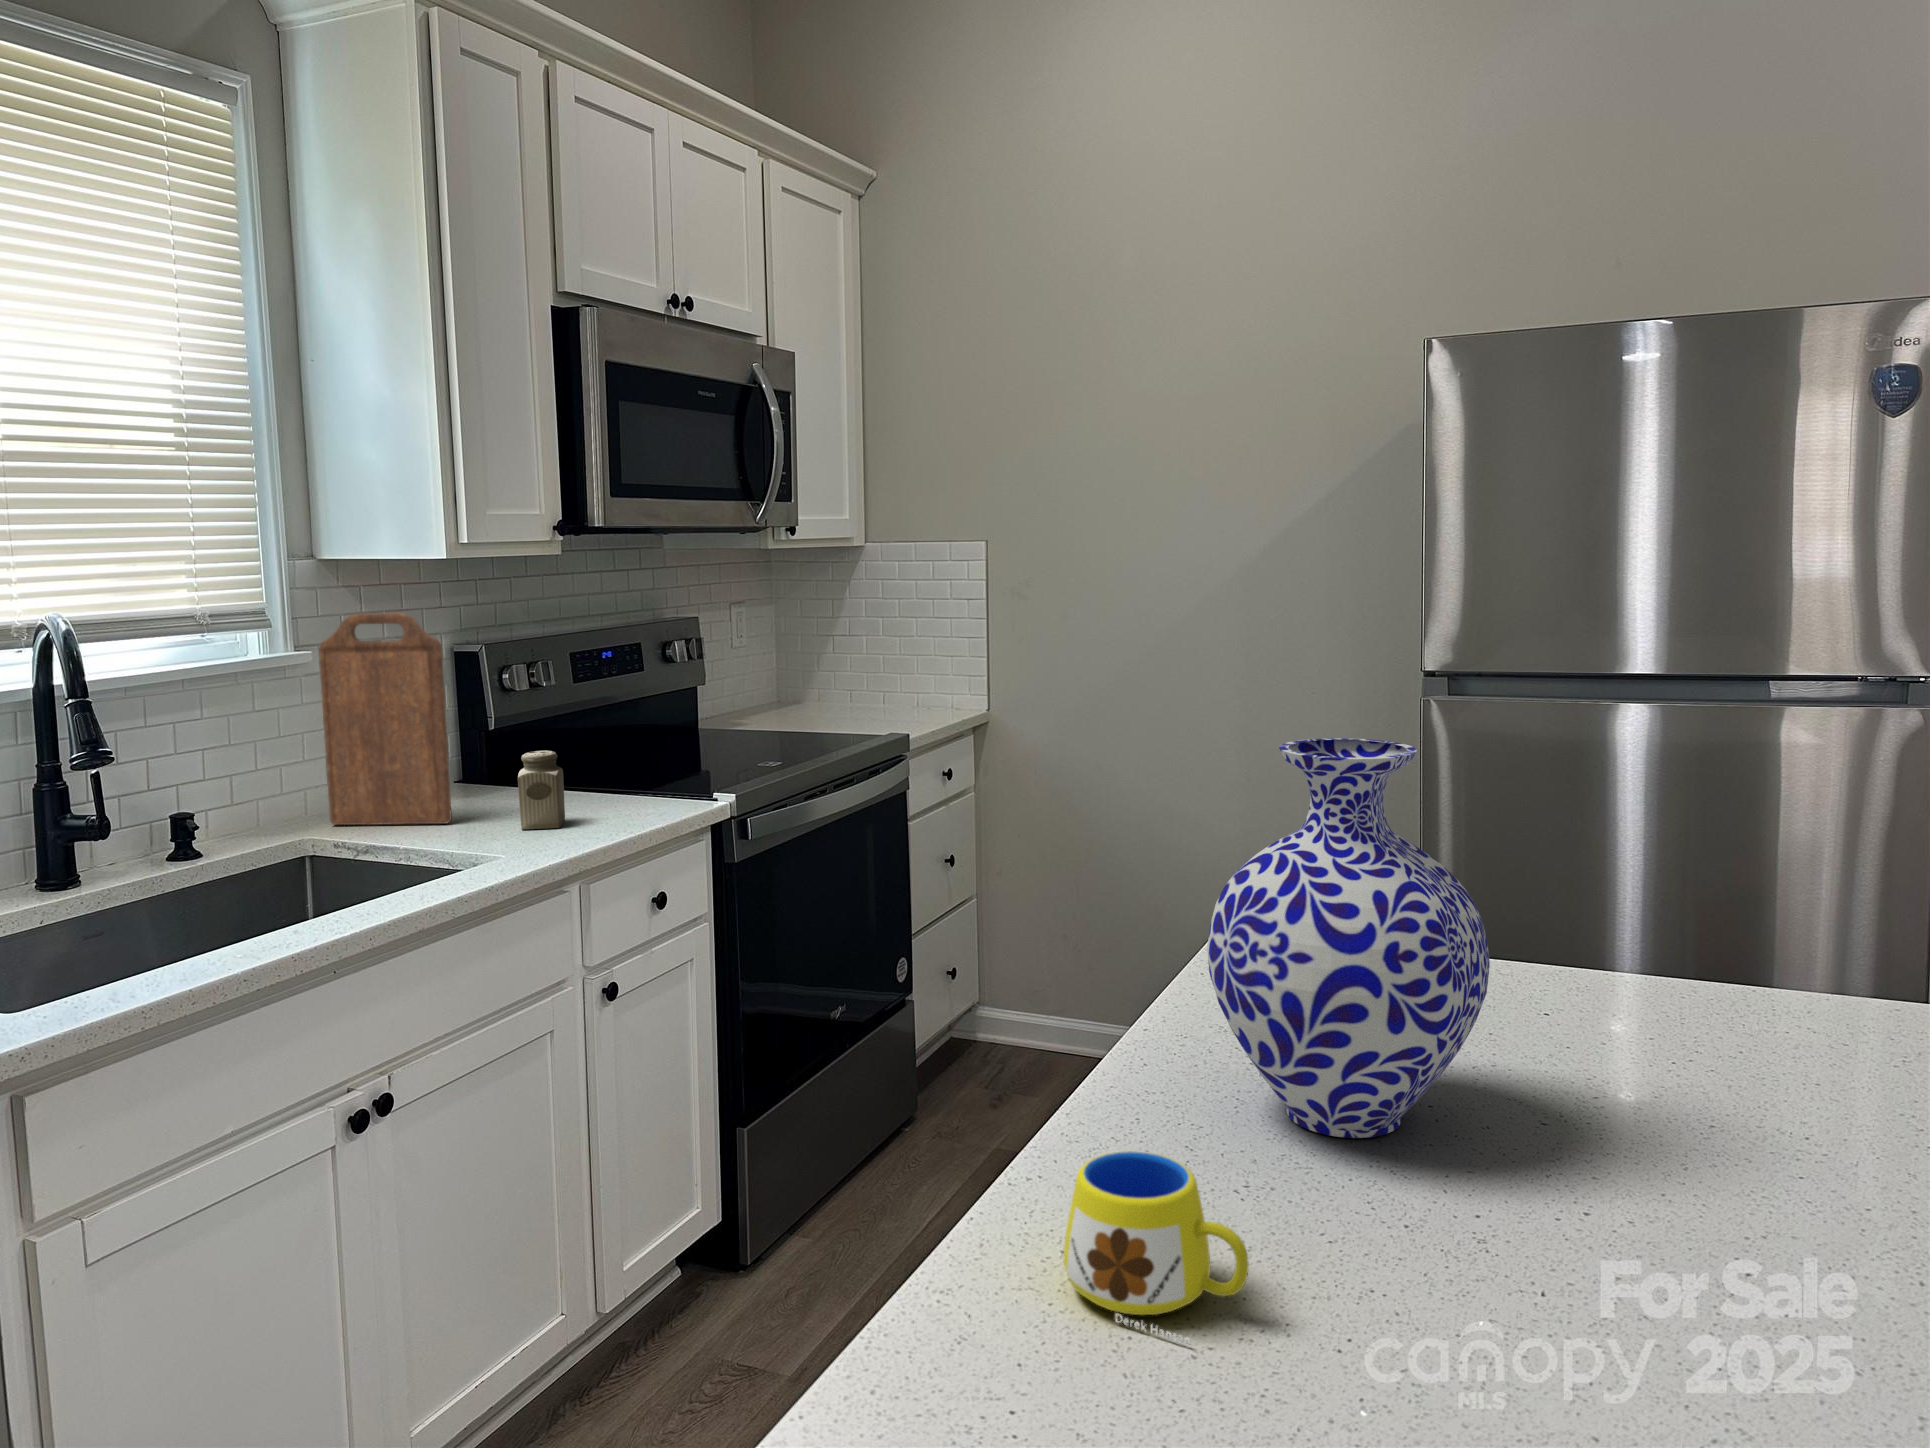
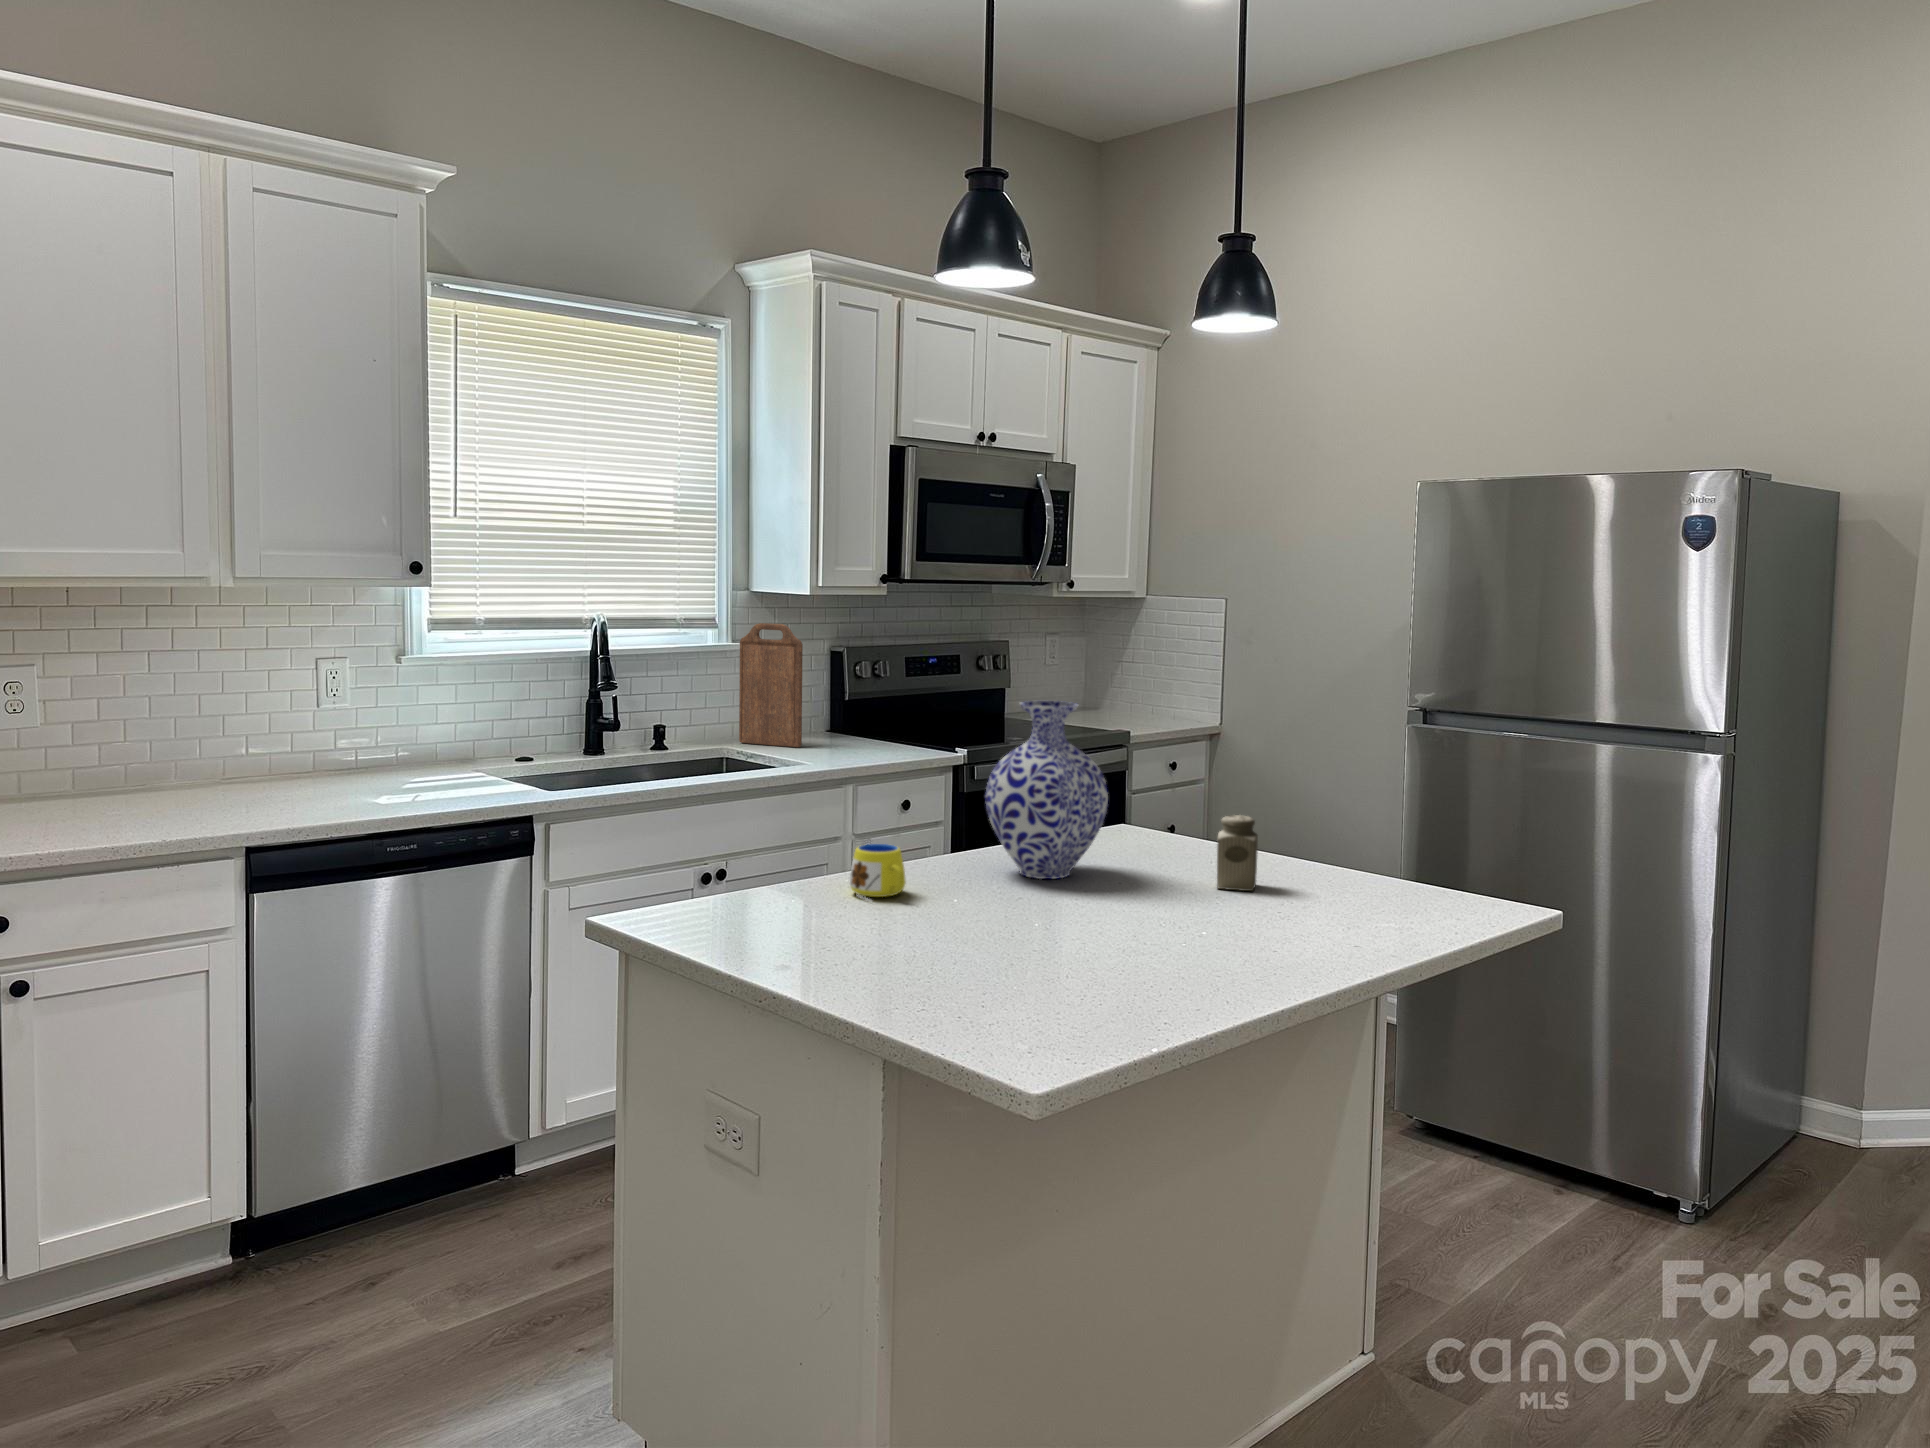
salt shaker: present [518,750,565,829] -> present [1217,815,1258,891]

